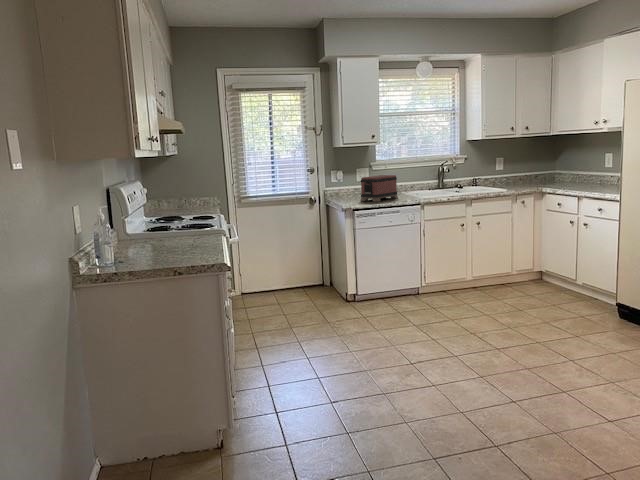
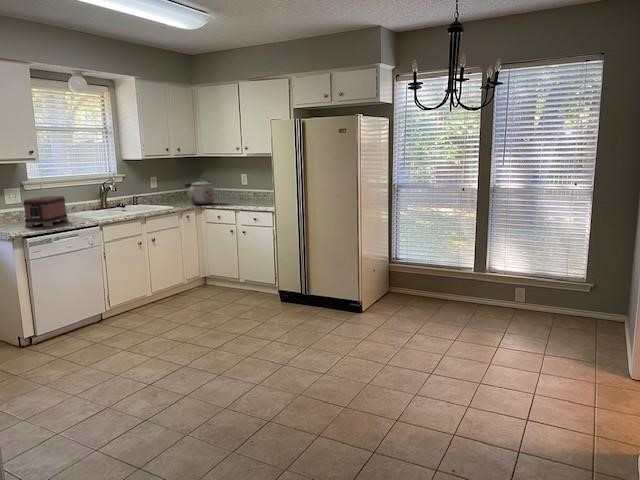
kettle: none [527,161,562,189] -> present [185,180,215,205]

